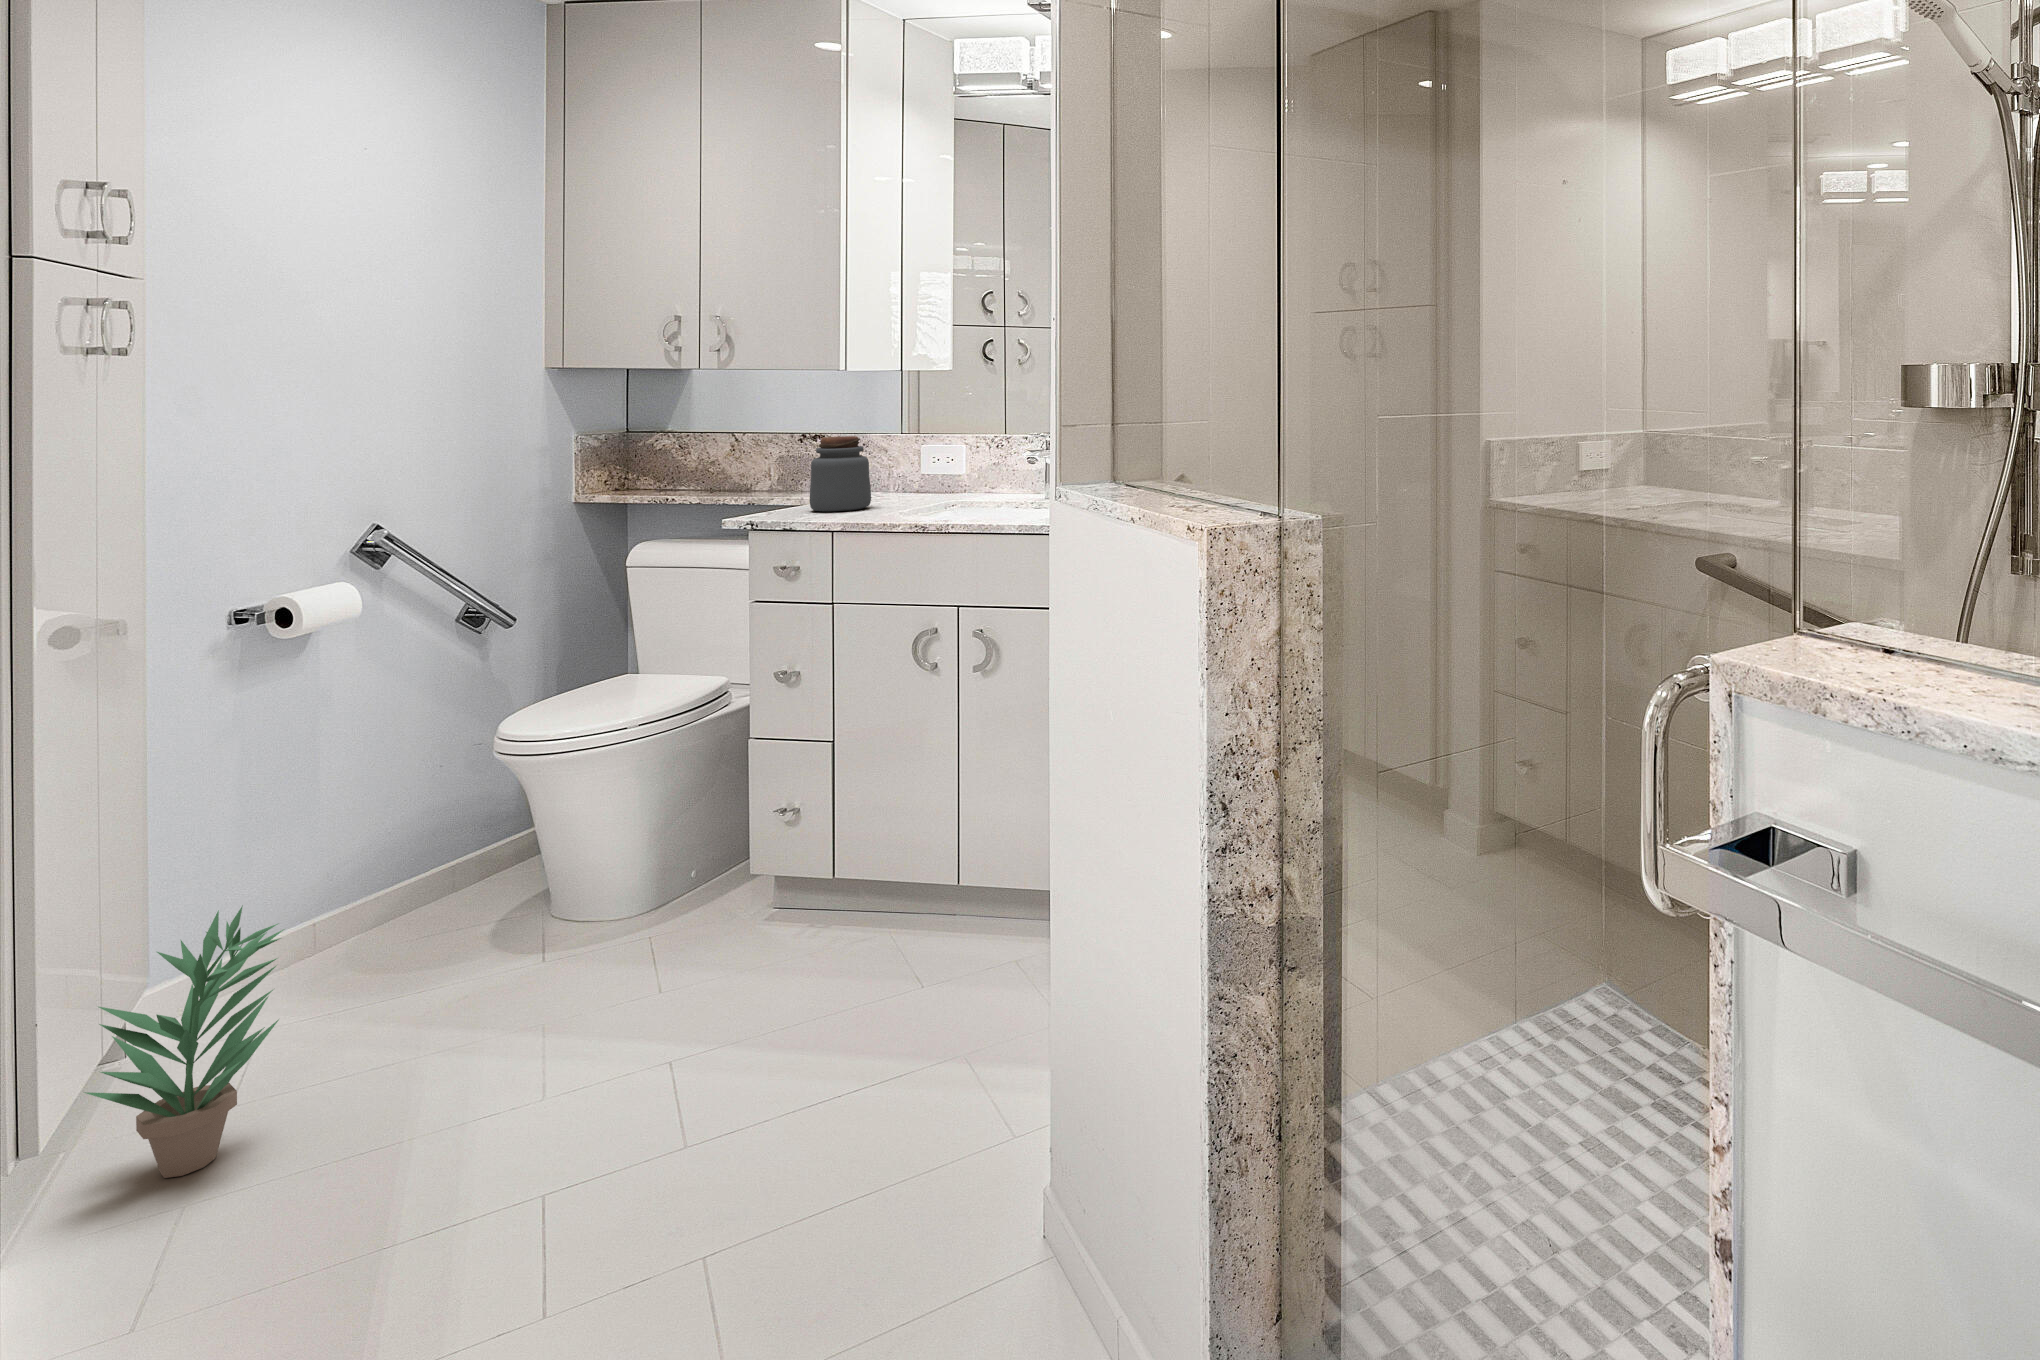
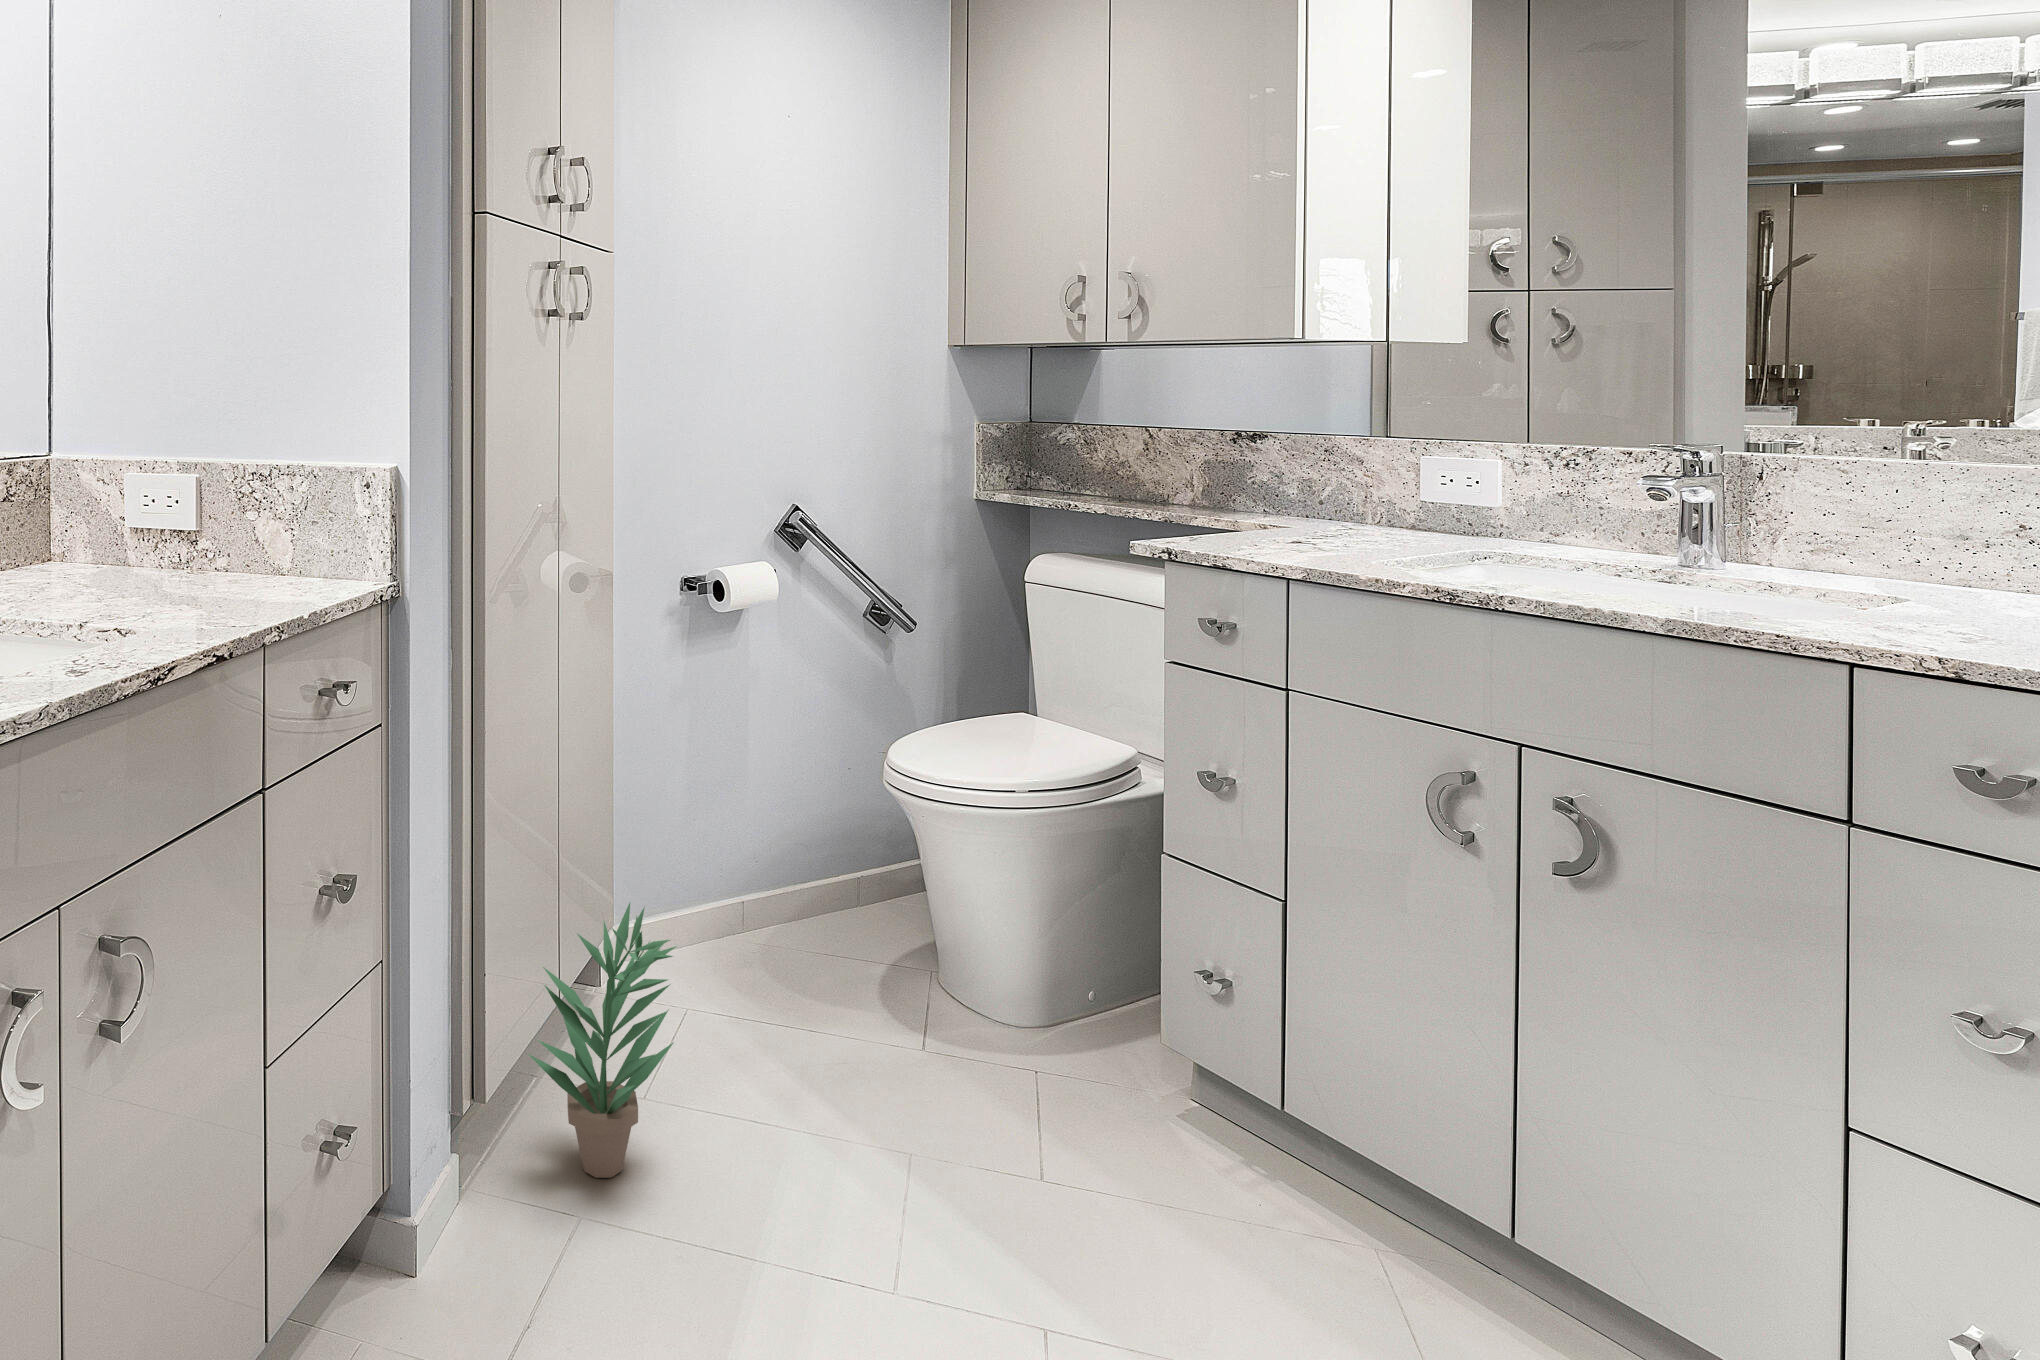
jar: present [810,436,871,511] -> none [1251,436,1345,548]

